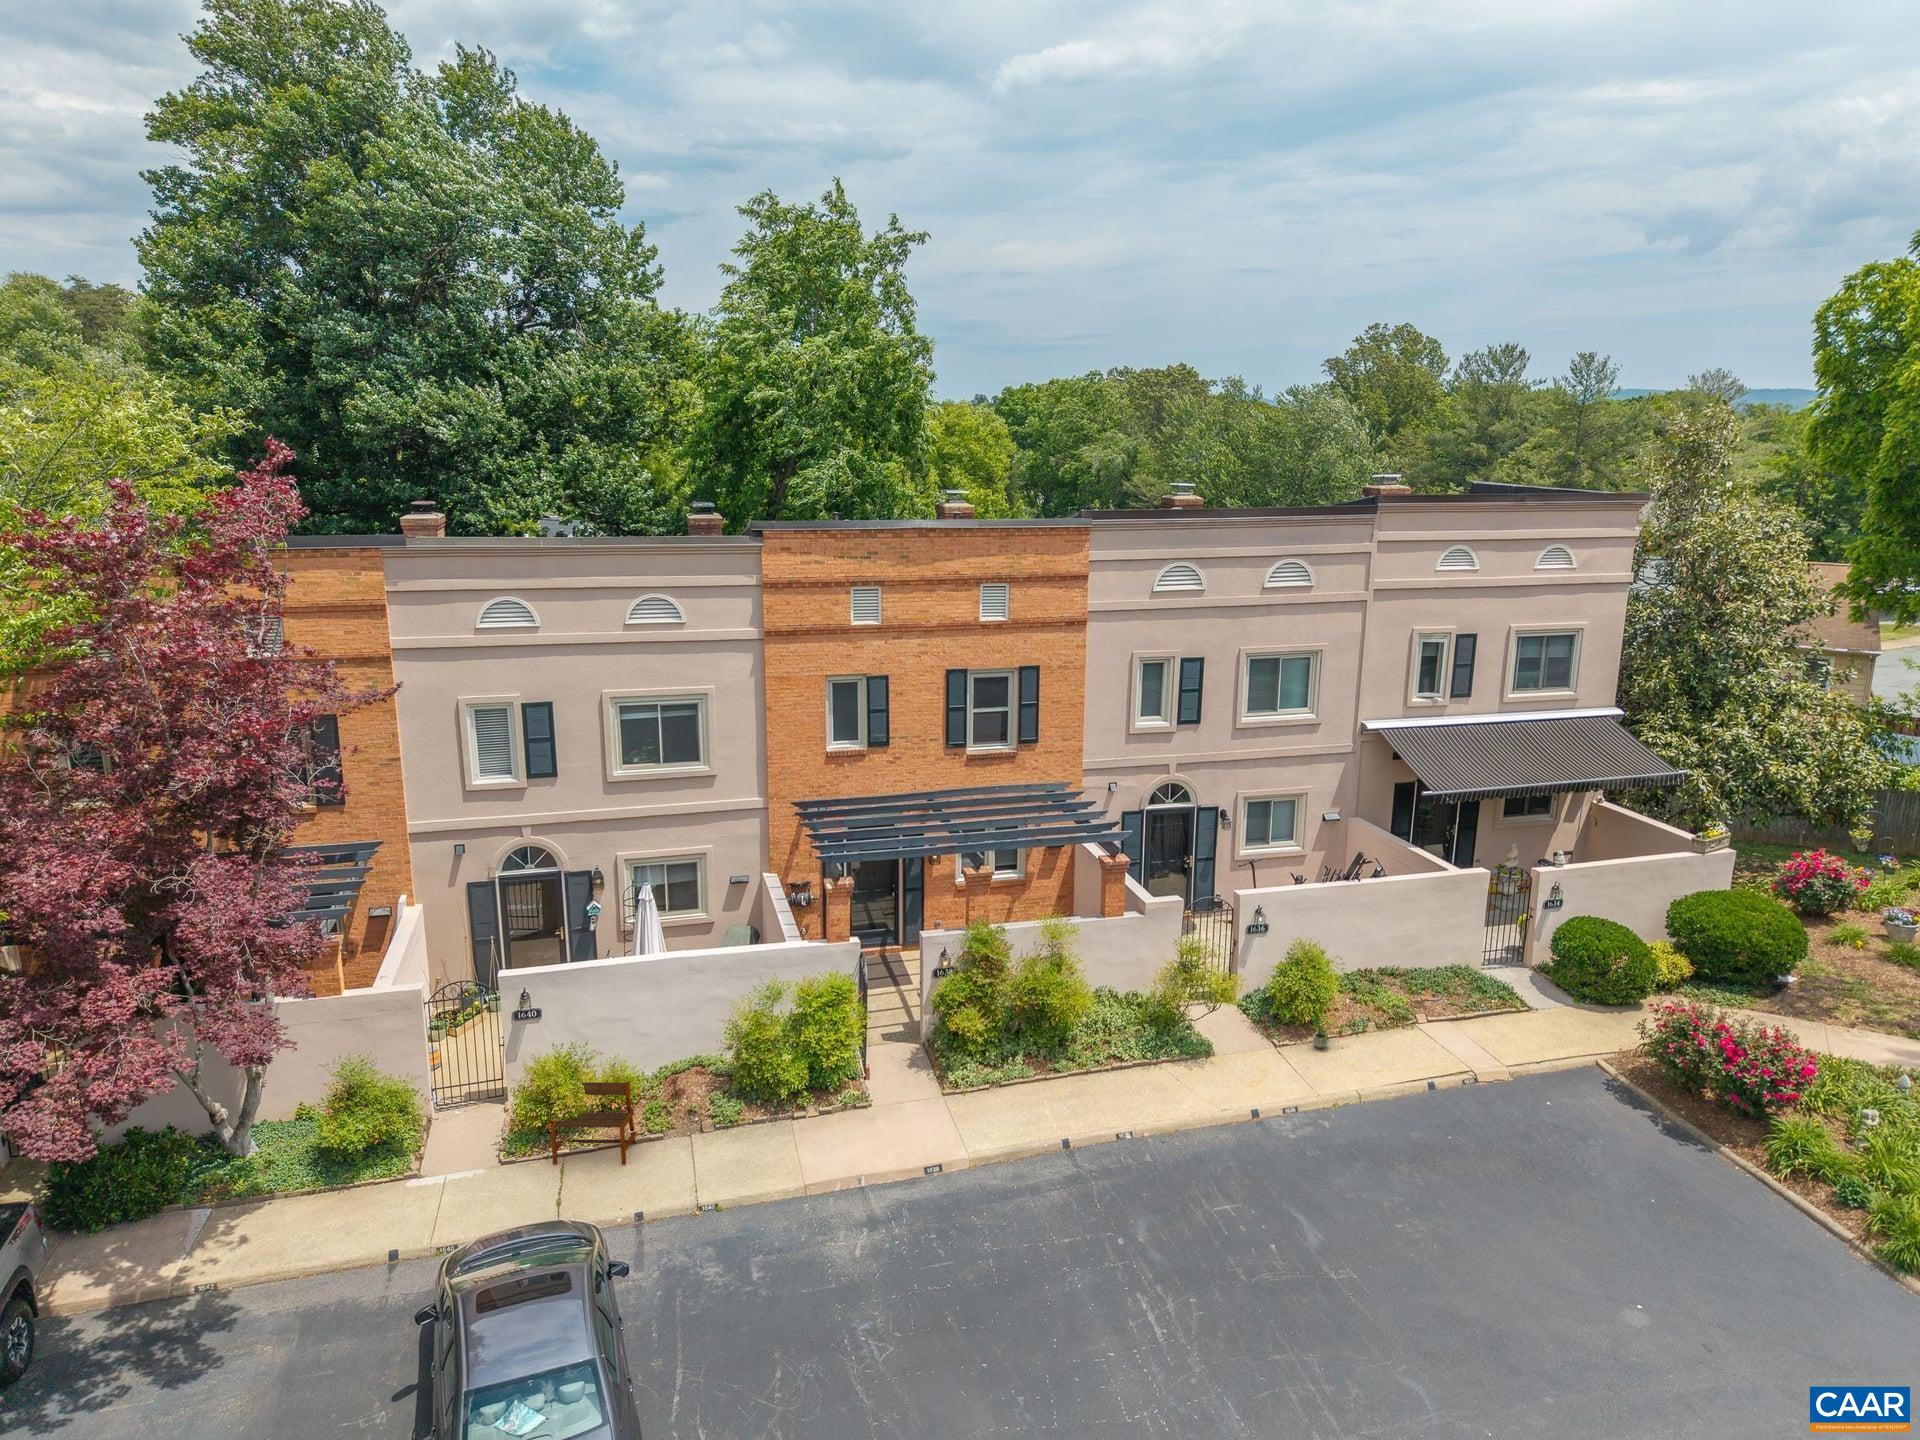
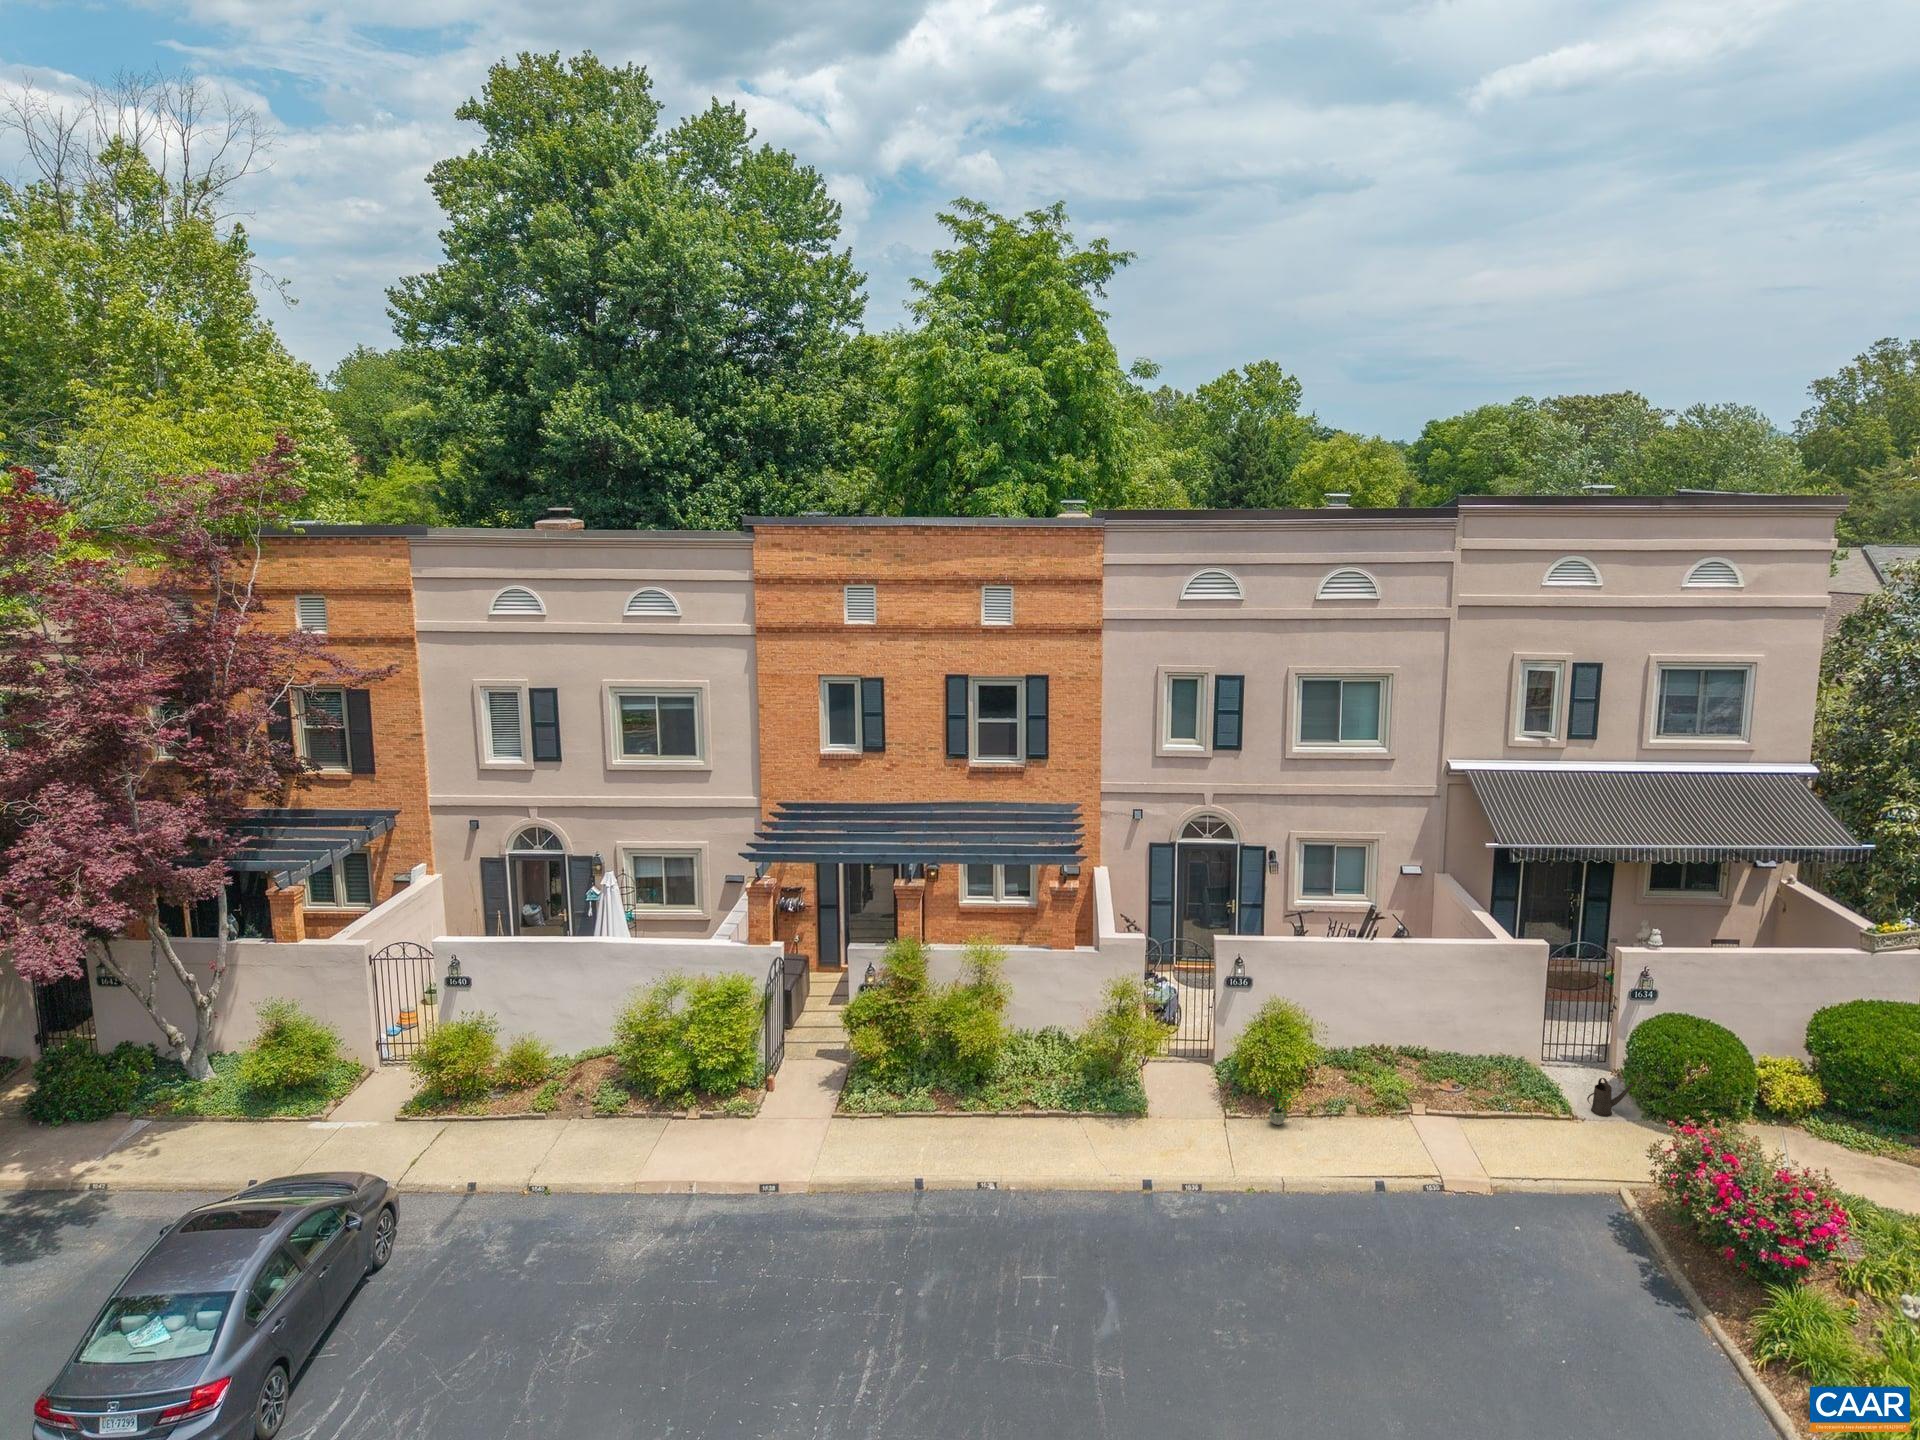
watering can: none [1537,976,1568,1006] -> present [1587,1078,1633,1116]
bench: present [551,1082,637,1165] -> none [434,1048,520,1137]

